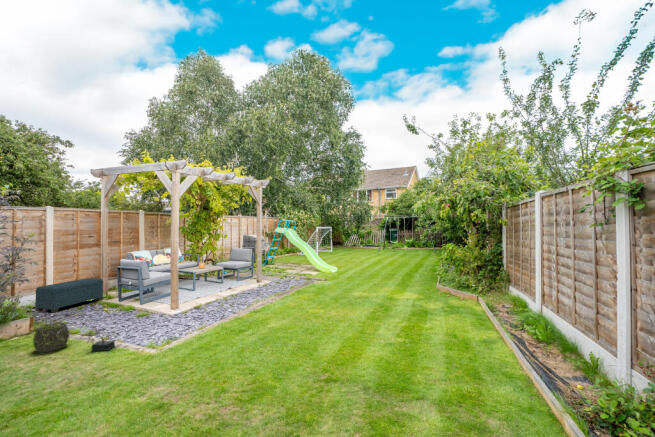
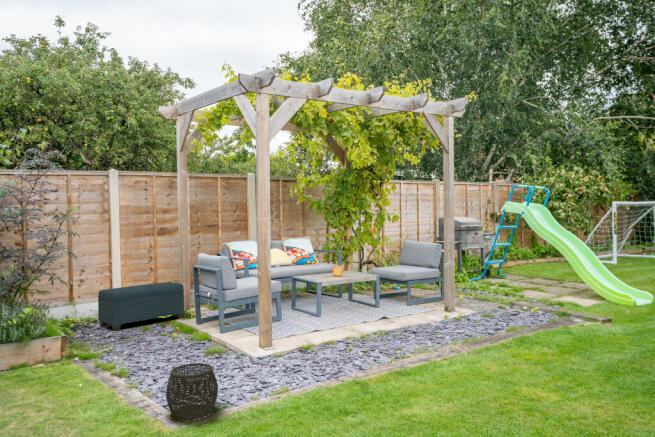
woven basket: present [33,322,69,352] -> present [166,363,218,419]
decorative plant: present [87,327,118,351] -> none [82,364,135,414]

